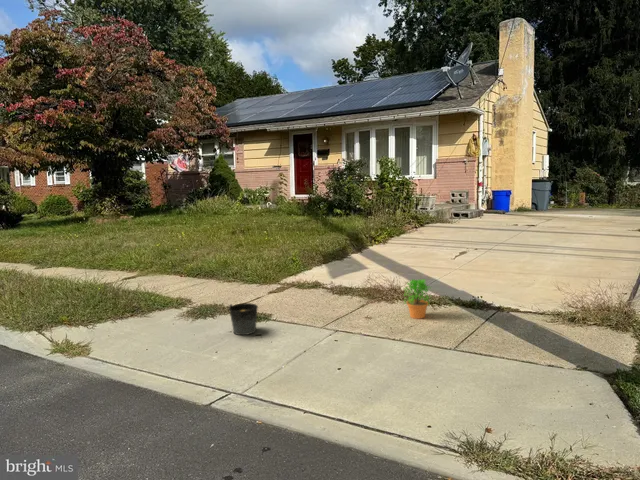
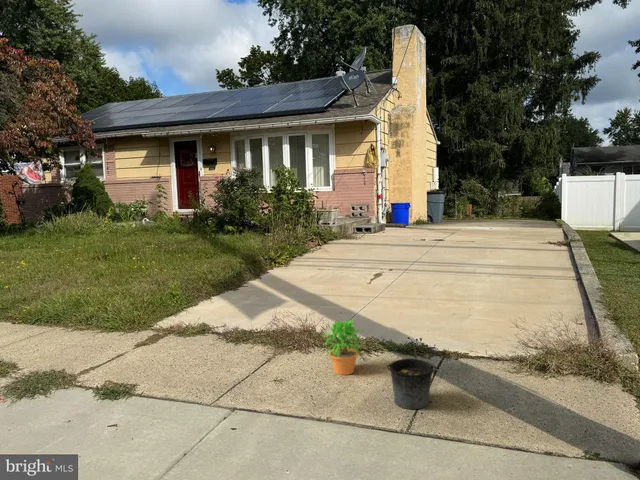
bucket: present [228,303,258,335] -> present [387,359,436,409]

